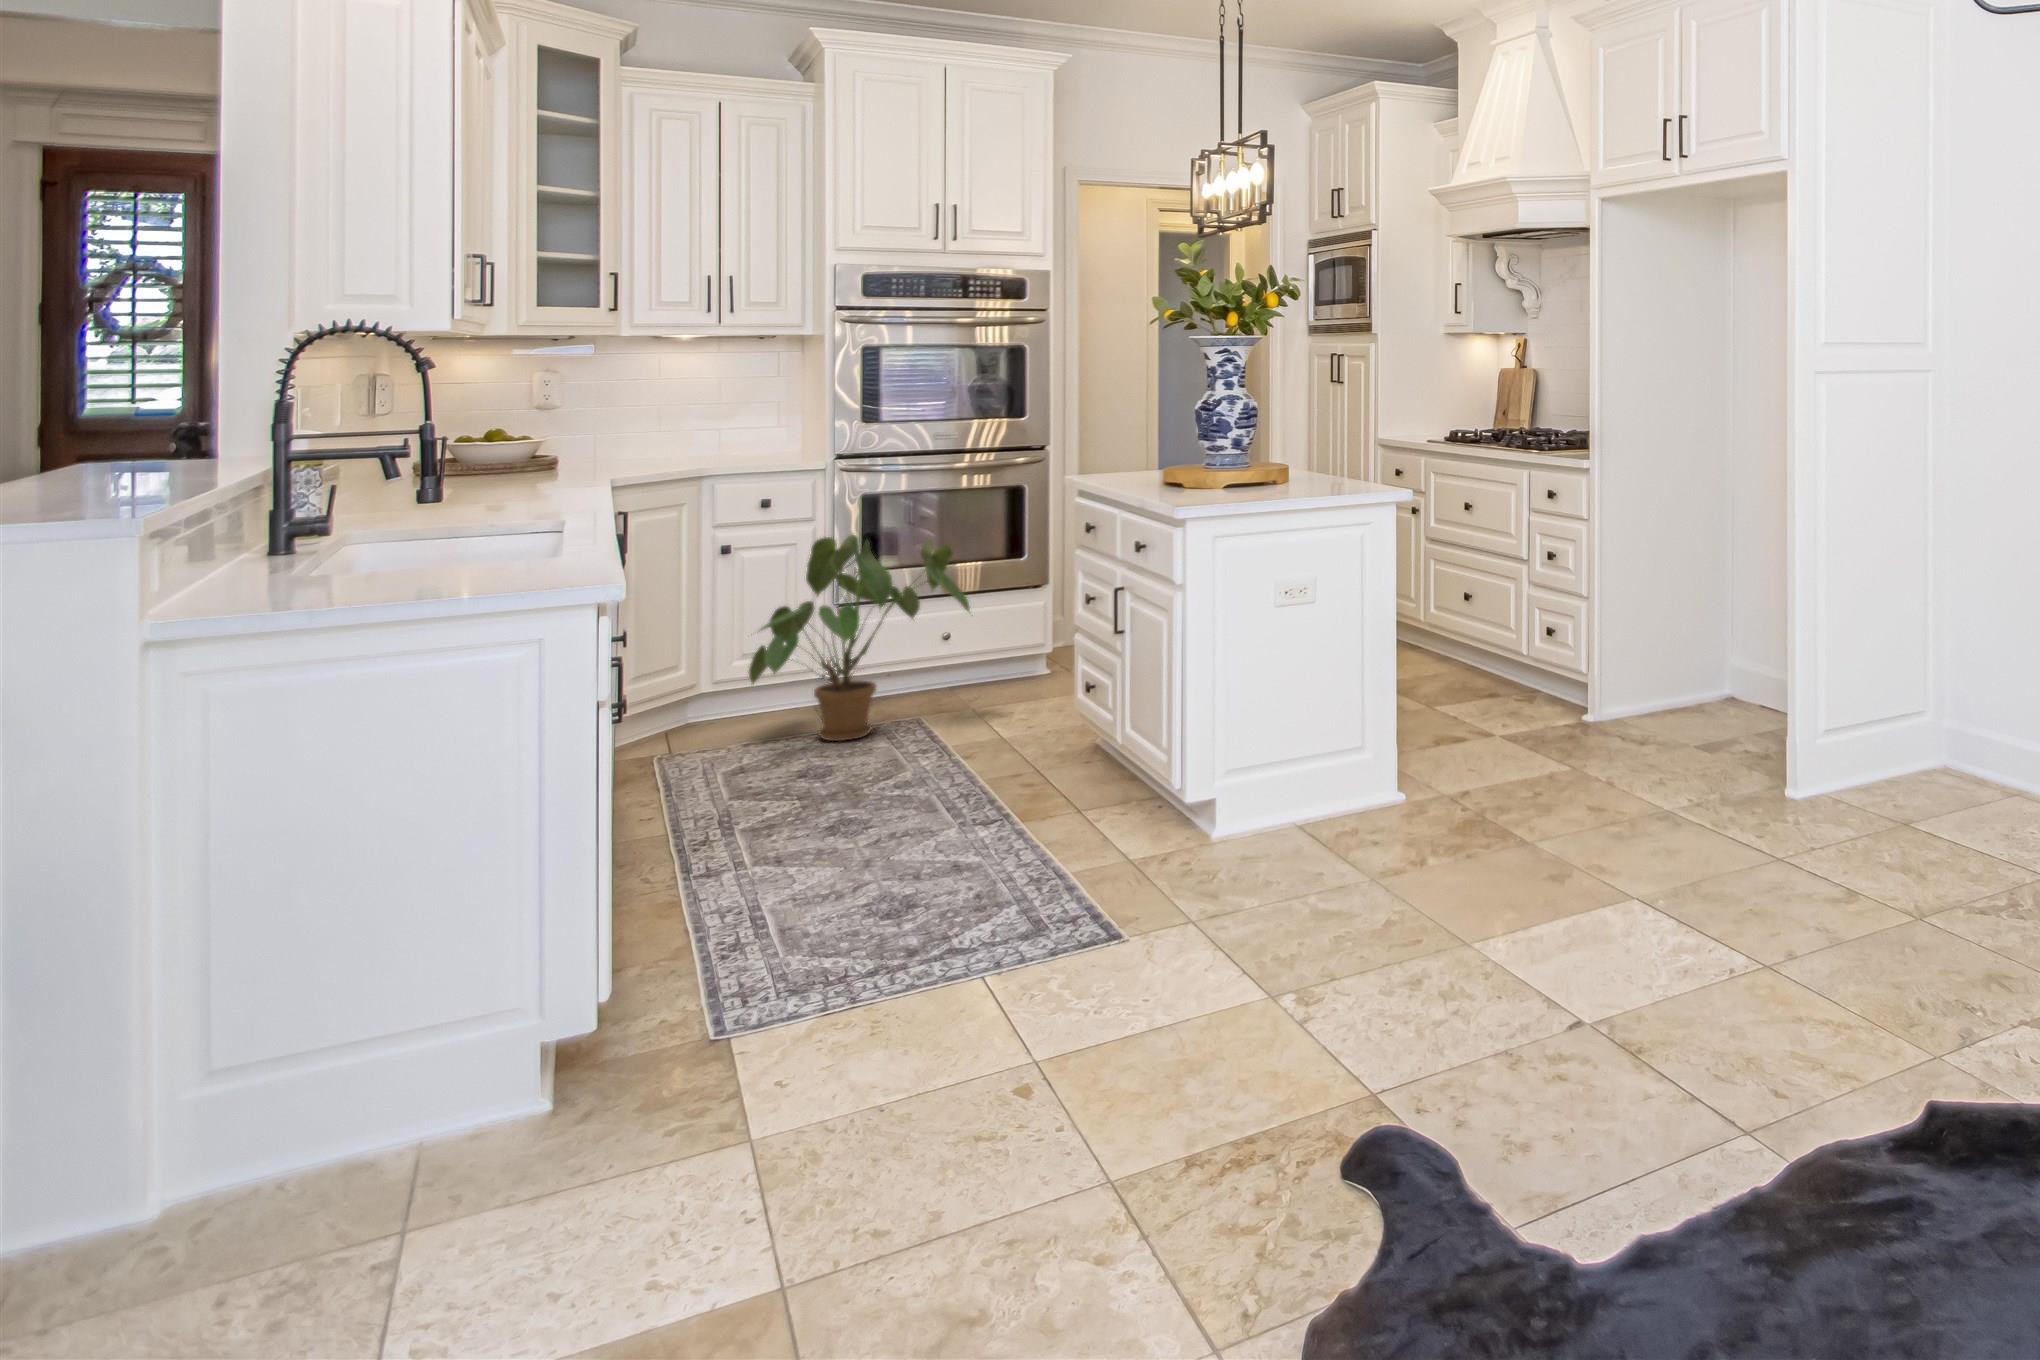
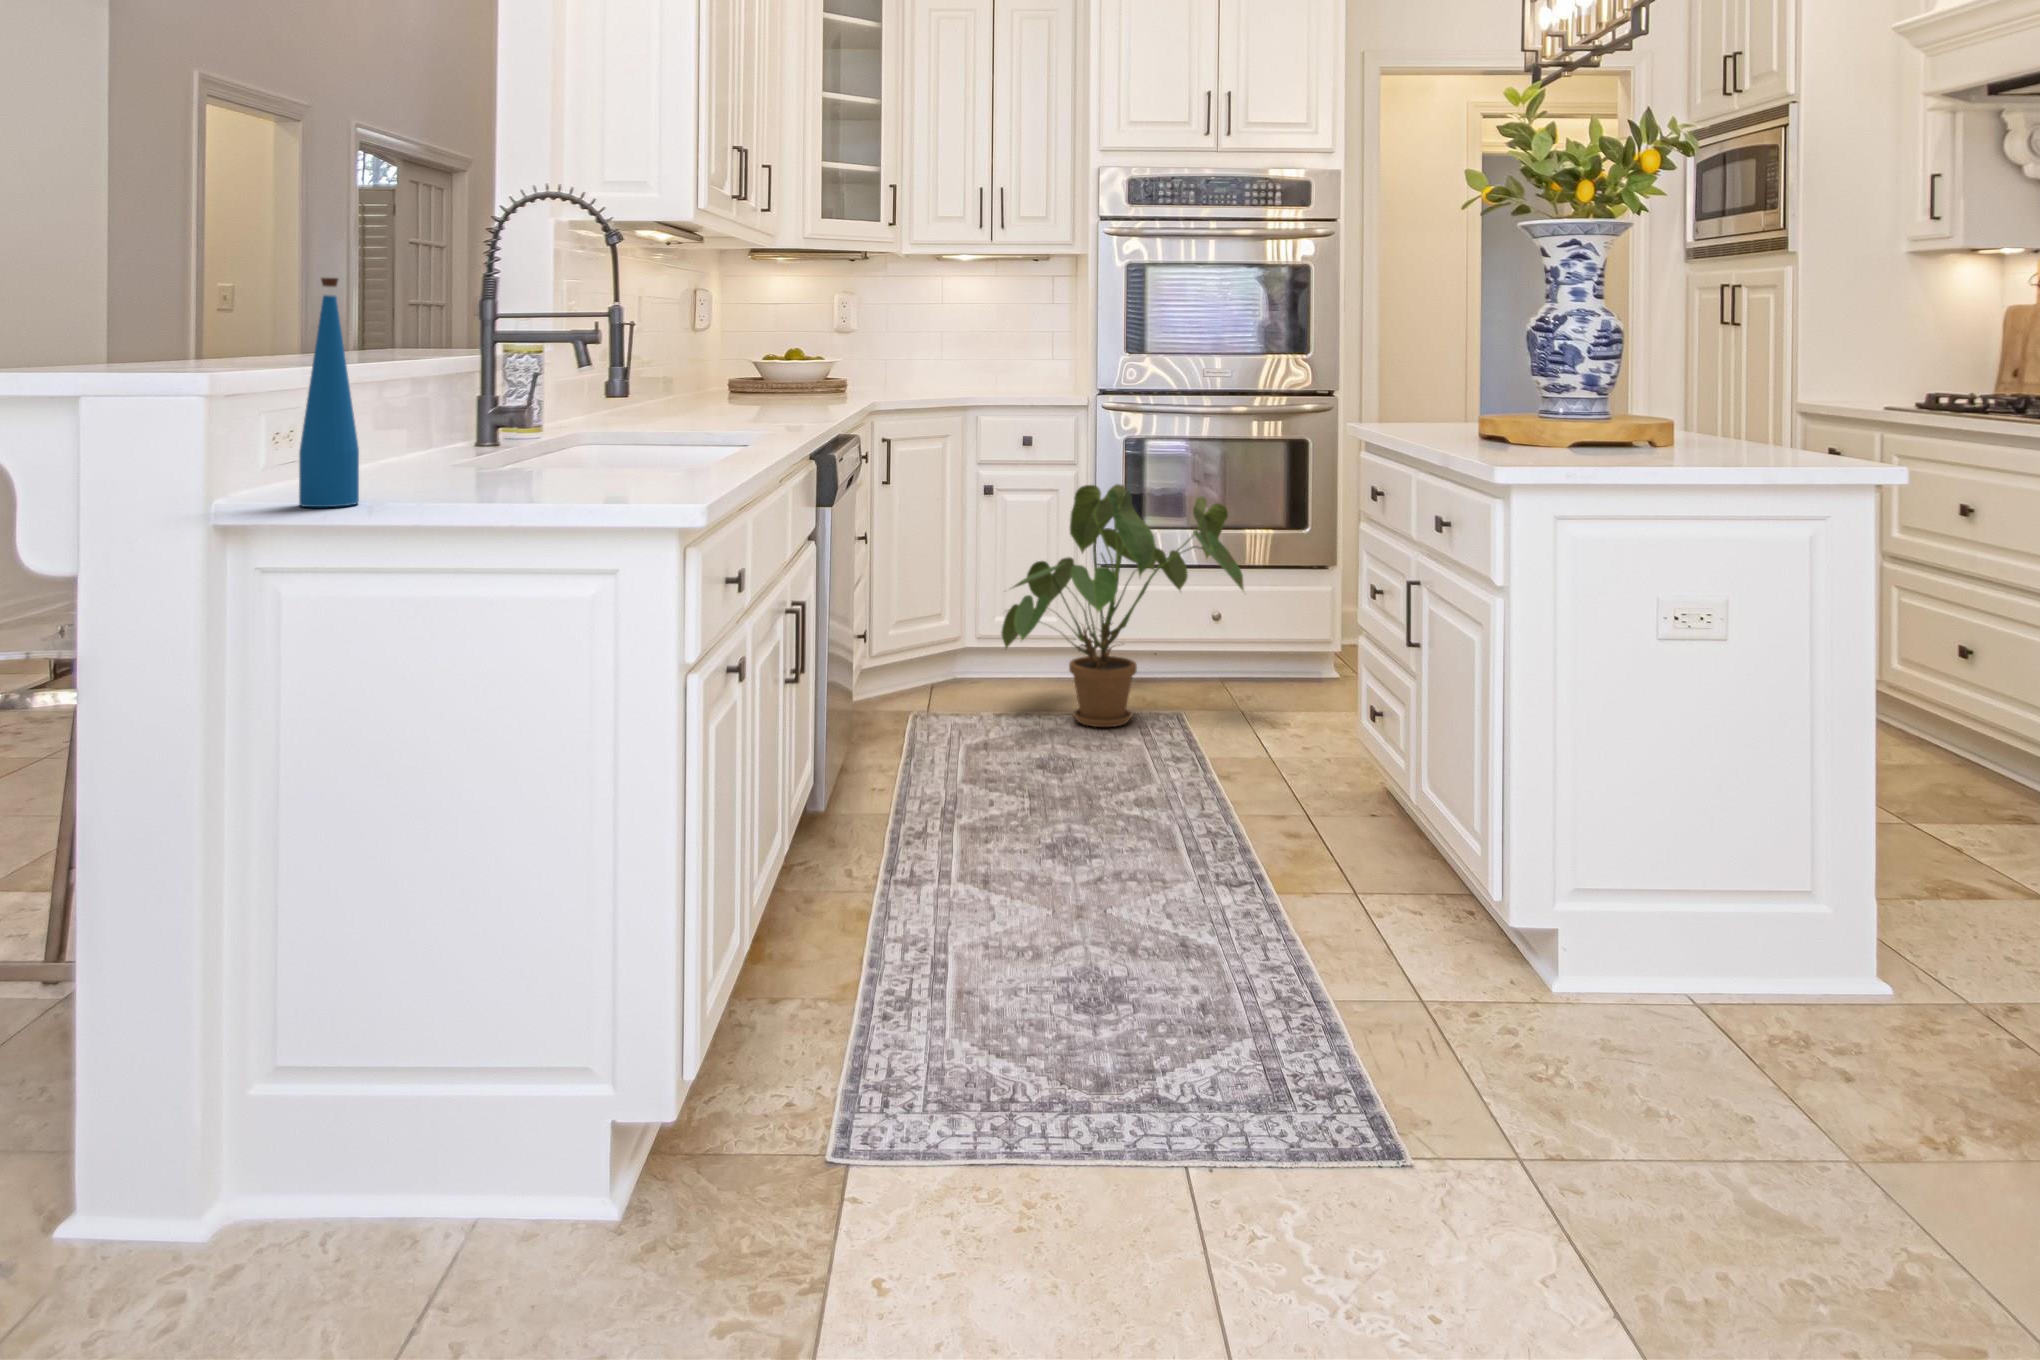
bottle: none [225,413,282,600] -> present [299,278,359,507]

